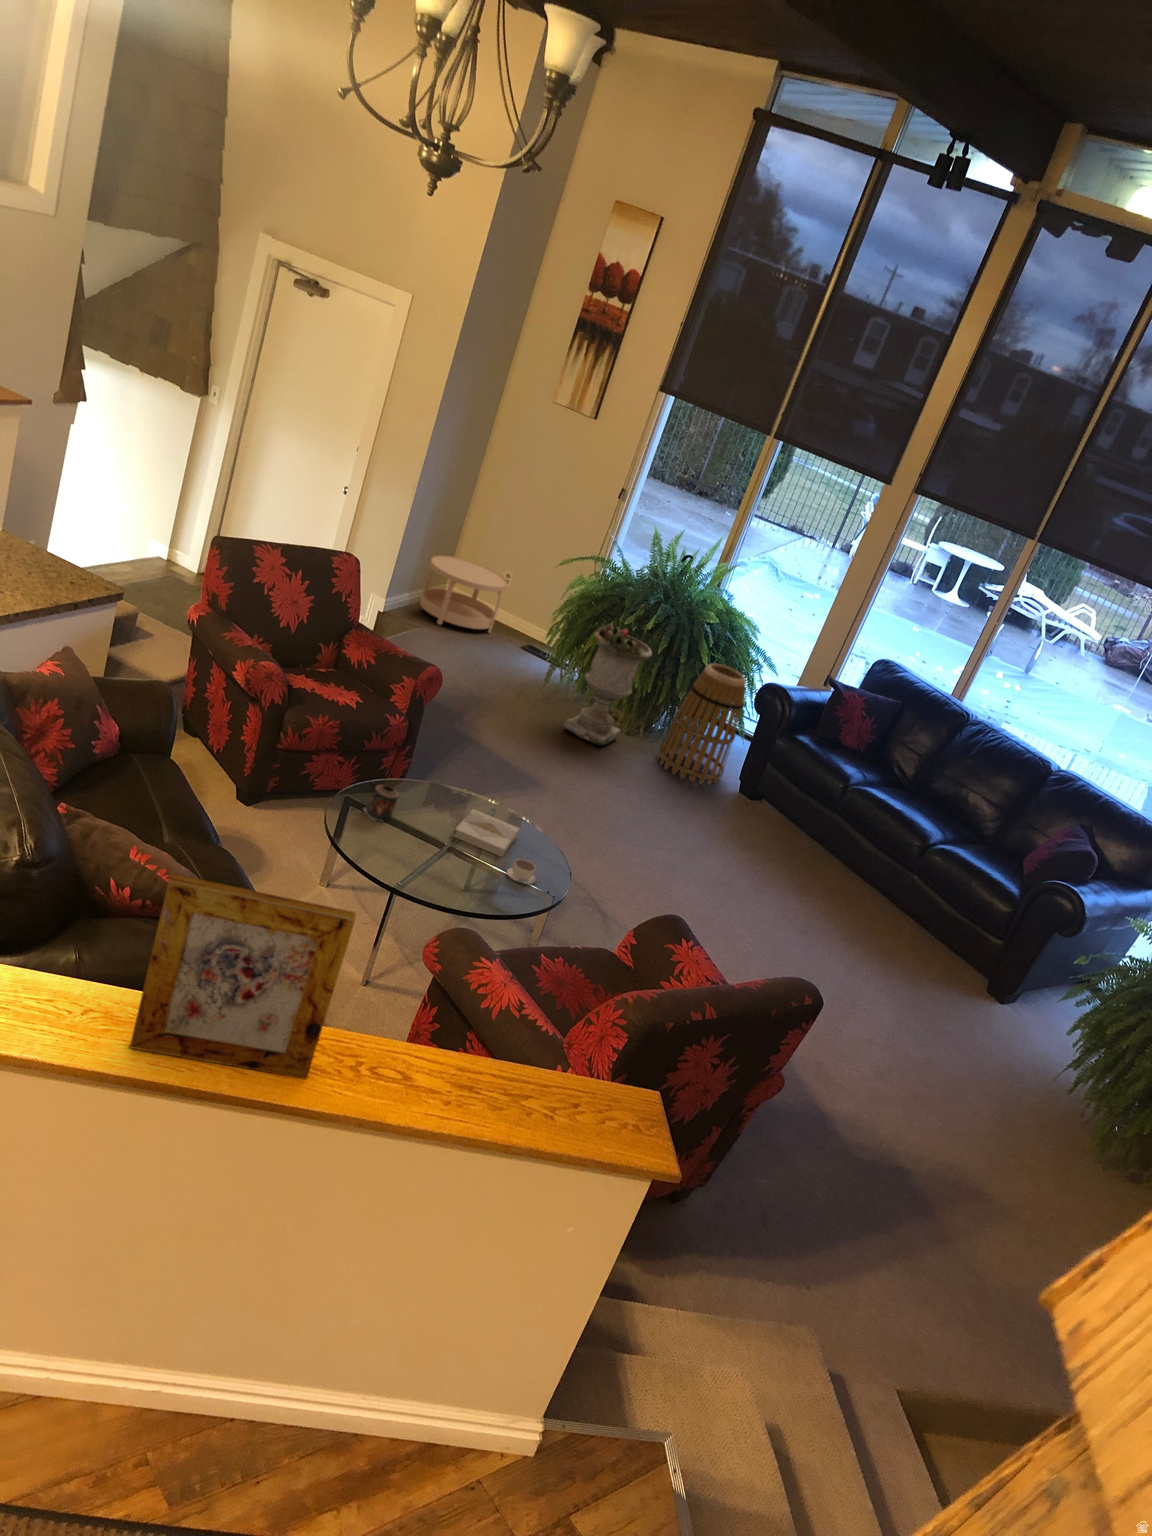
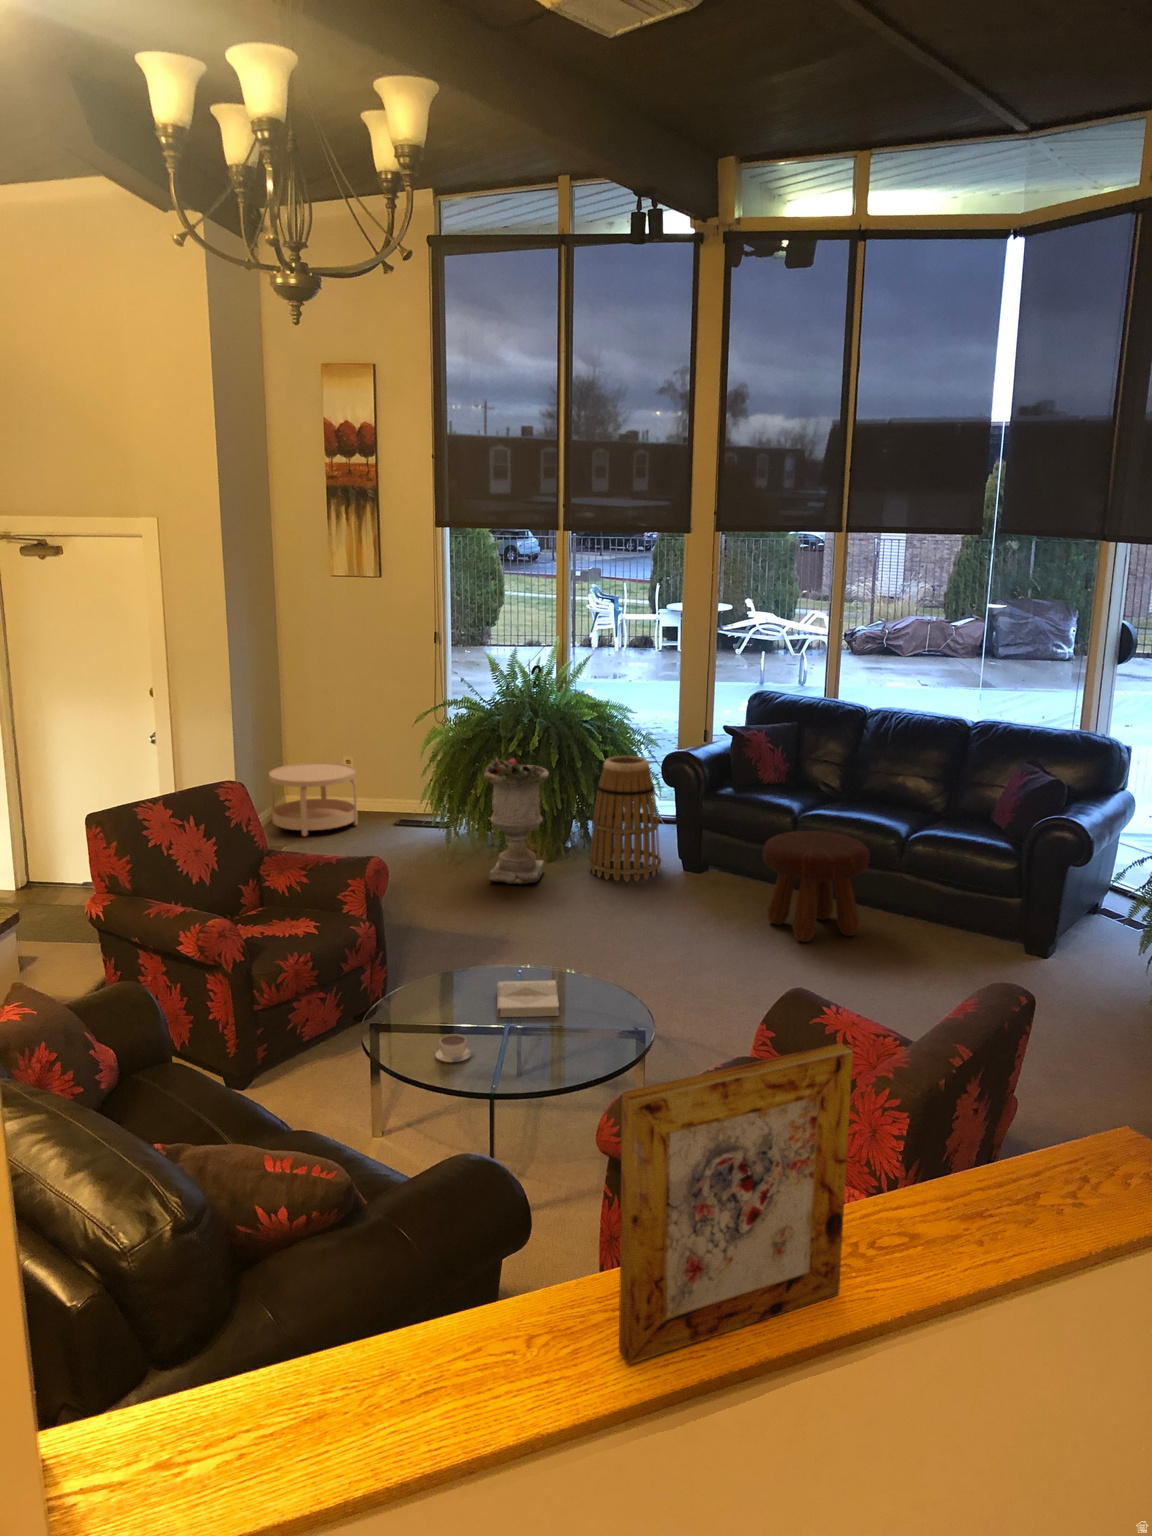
candle: present [363,785,399,822] -> none [393,992,428,1038]
footstool: none [777,793,888,909] -> present [763,831,869,942]
coffee cup: present [507,859,536,884] -> present [435,1034,474,1062]

